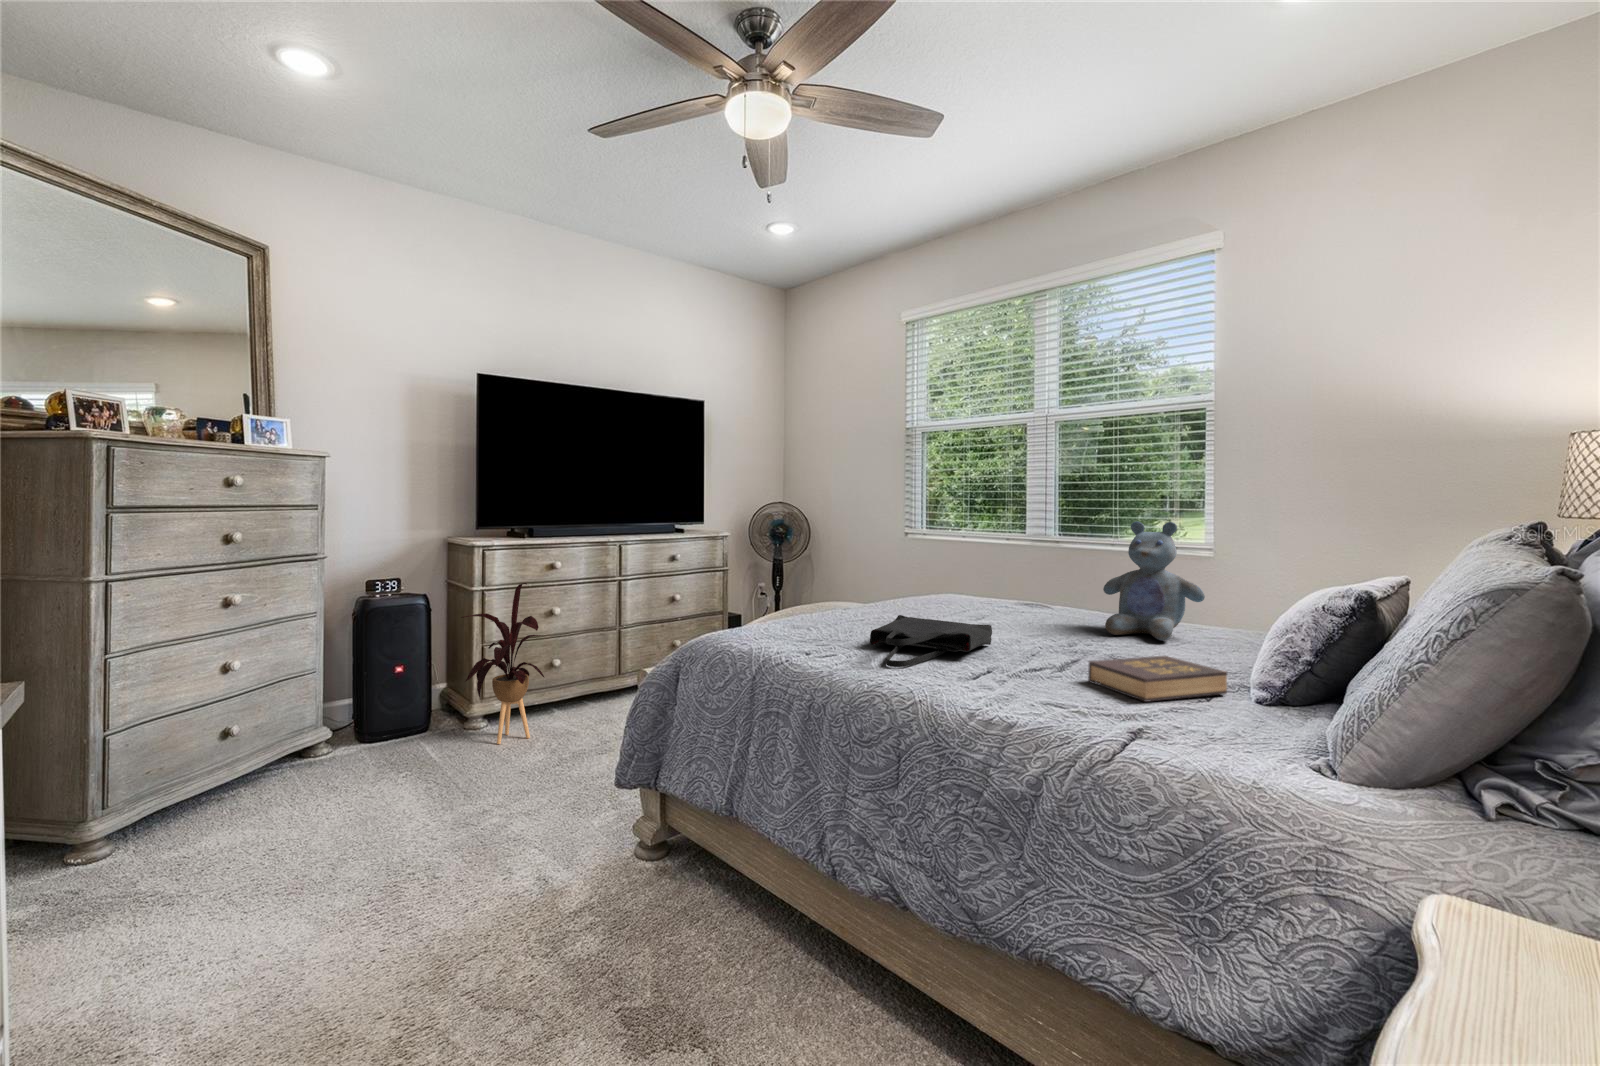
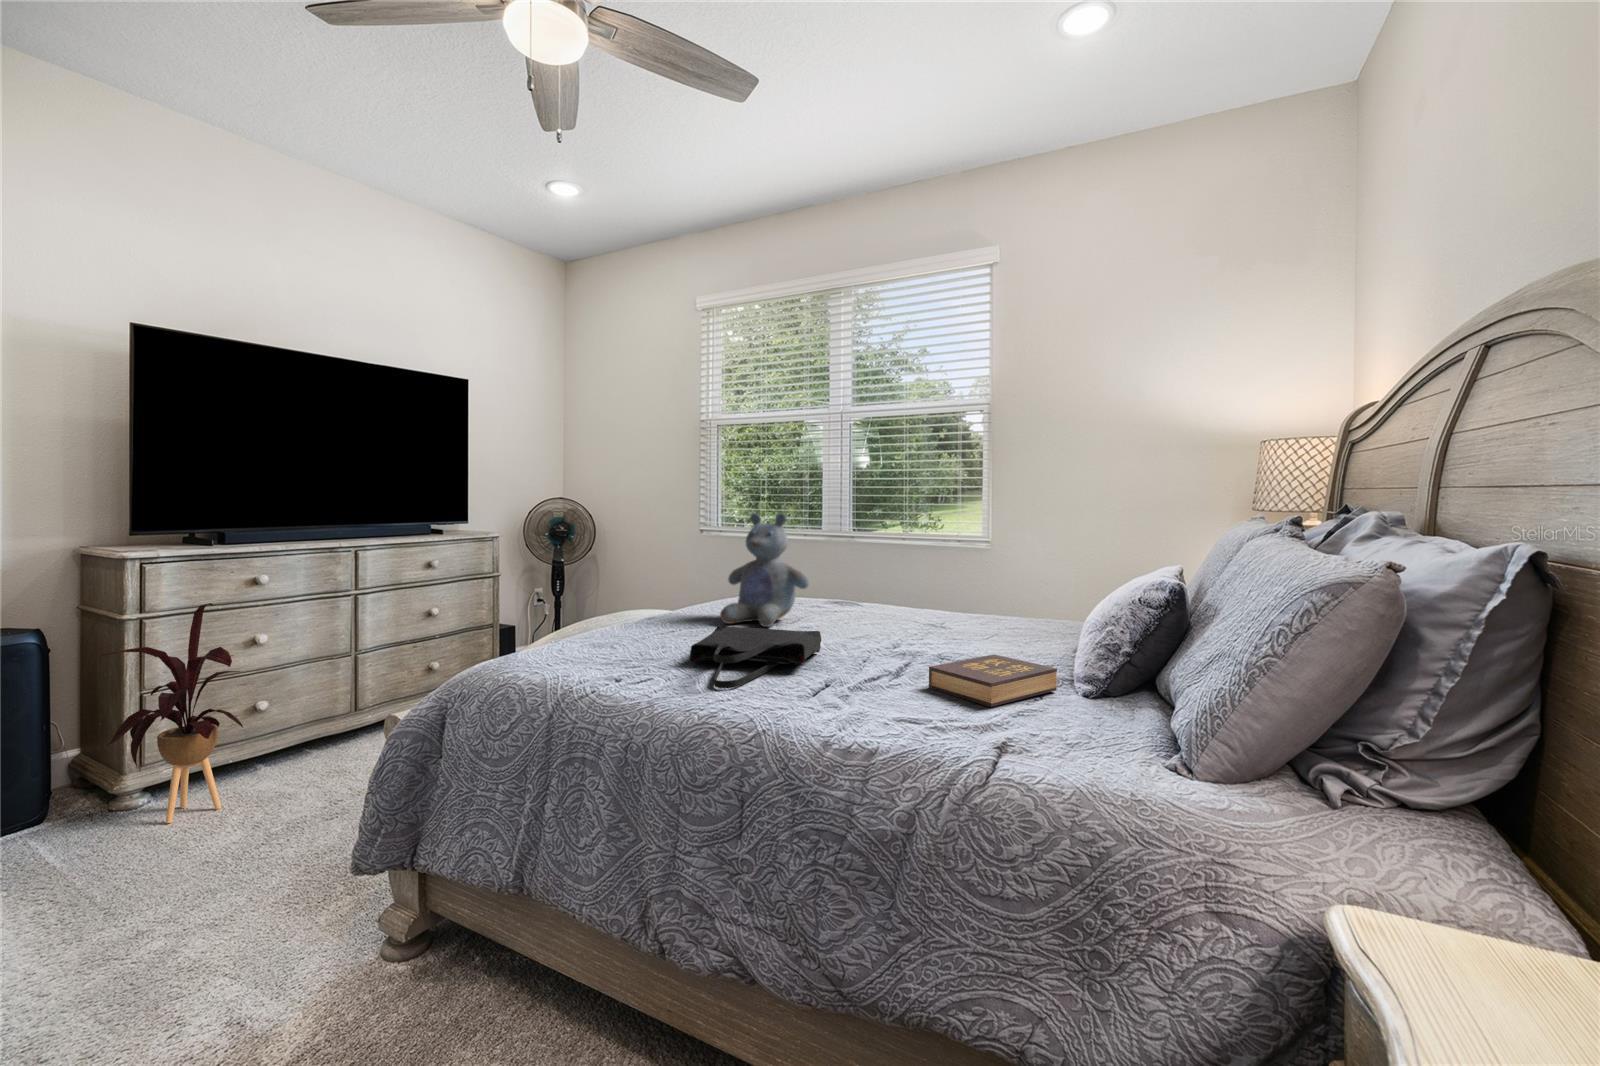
stuffed bear: present [1103,521,1205,641] -> present [720,513,809,627]

